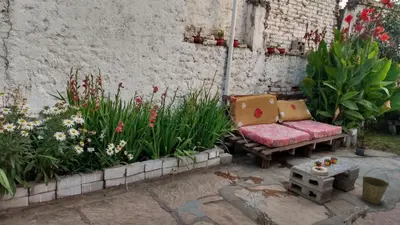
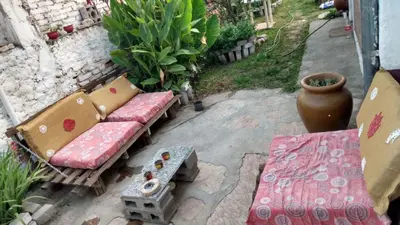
bucket: present [362,176,389,204] -> none [200,145,226,183]

